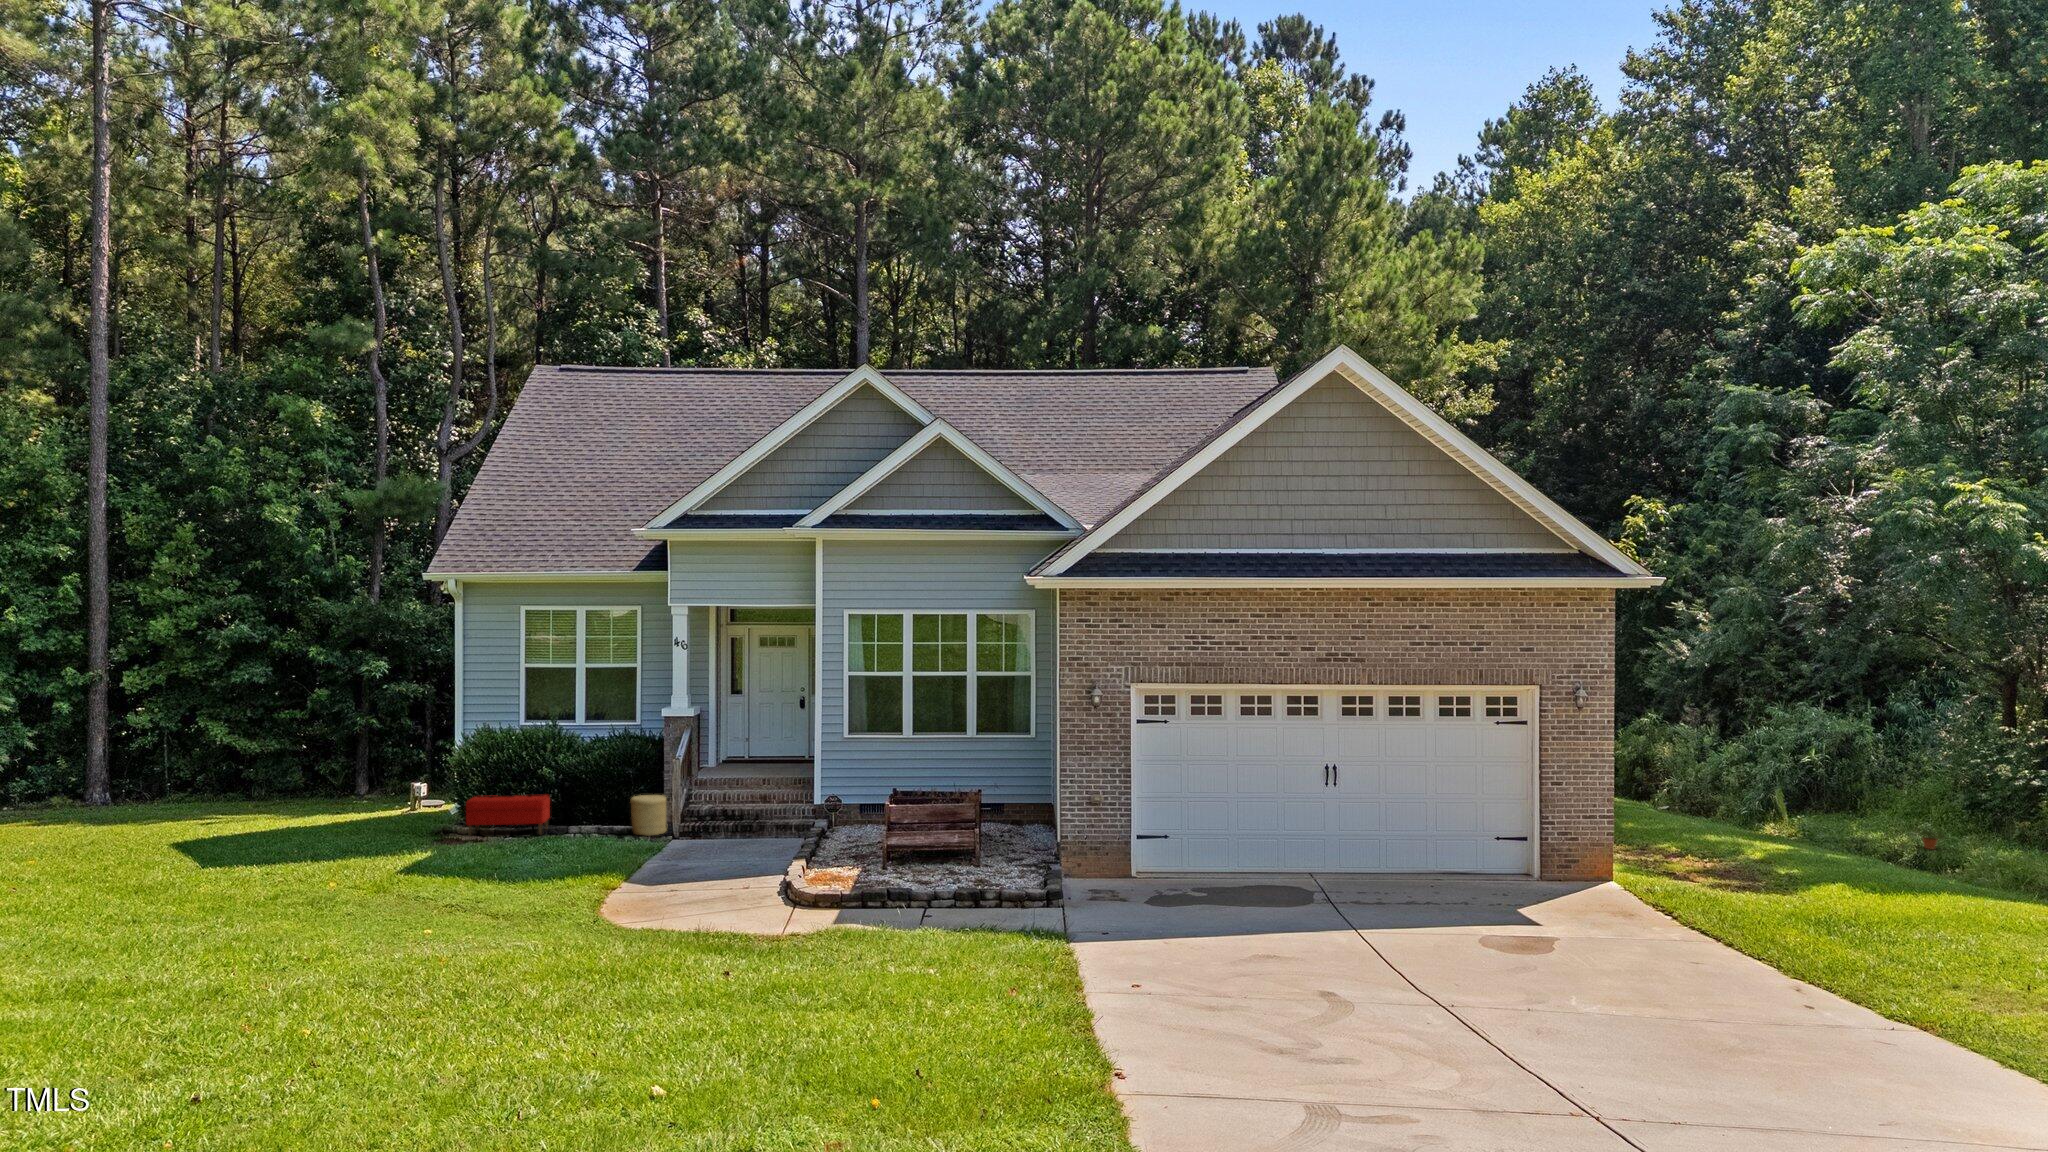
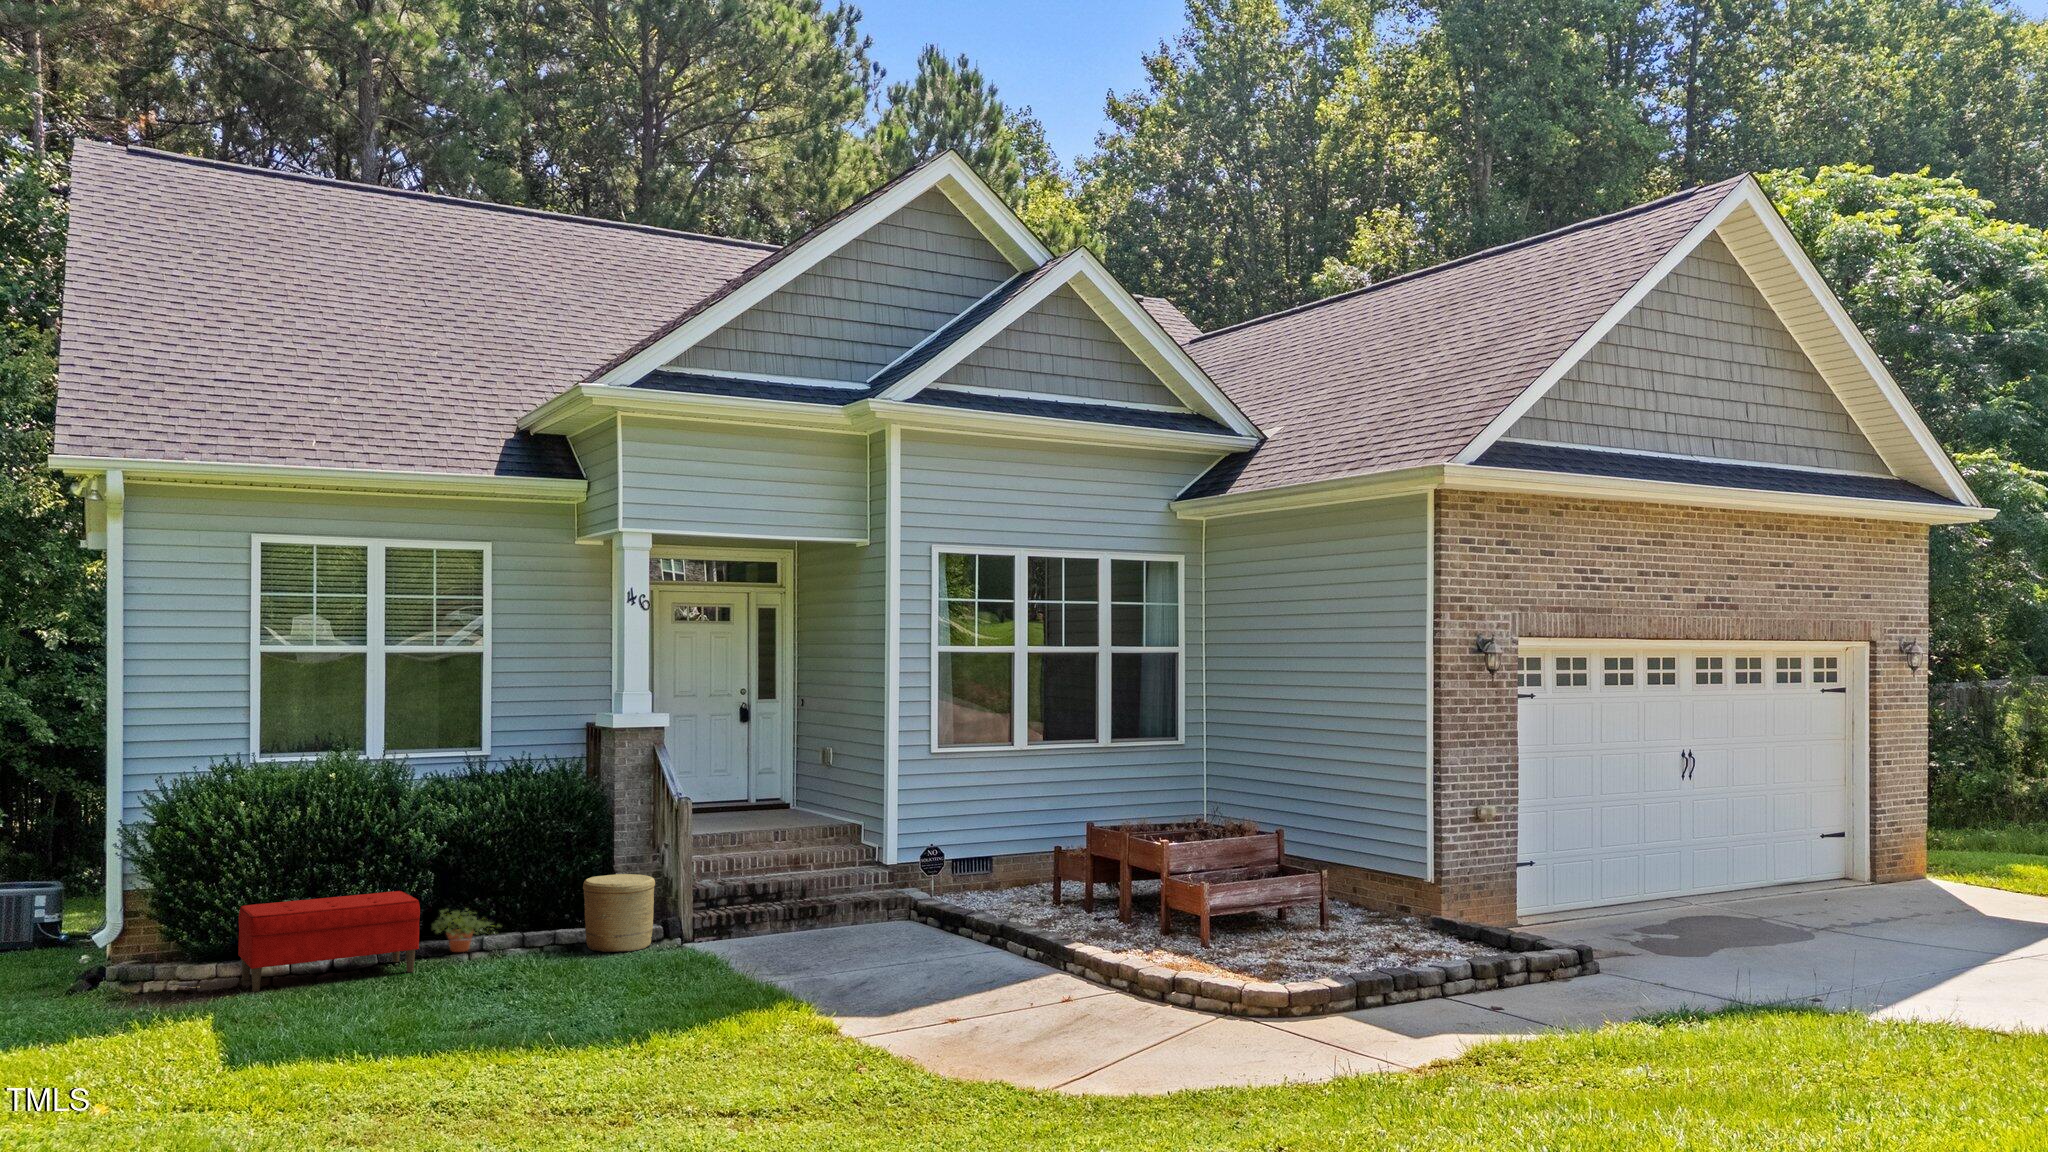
potted plant: present [1912,828,1948,849] -> present [432,909,500,952]

